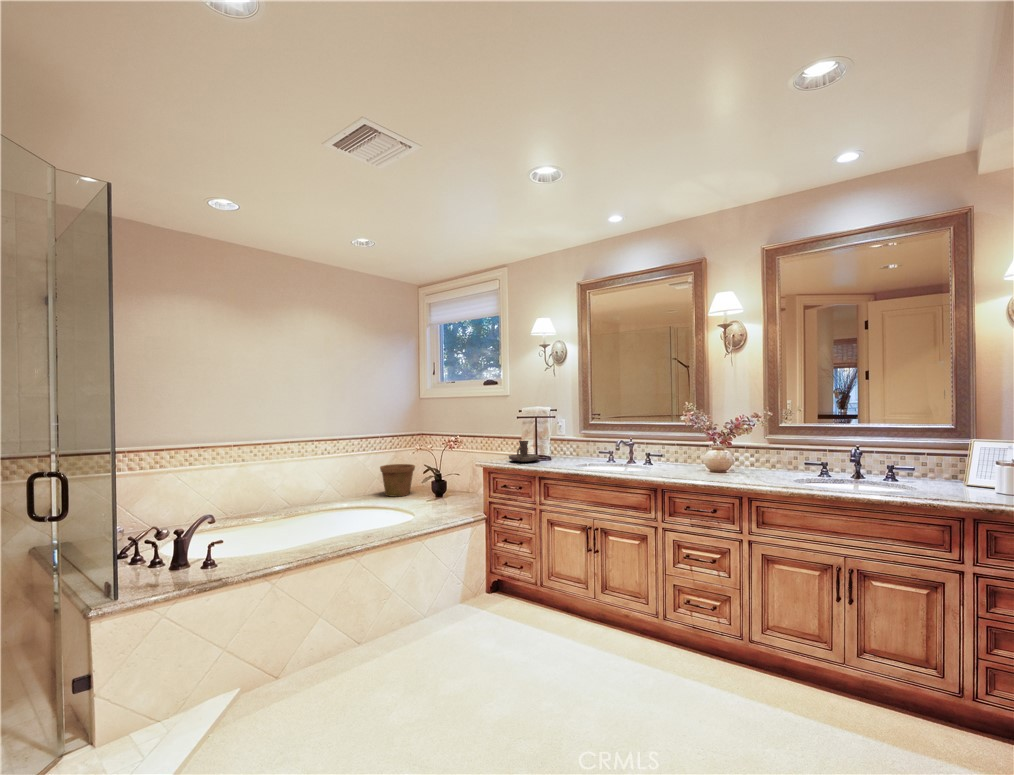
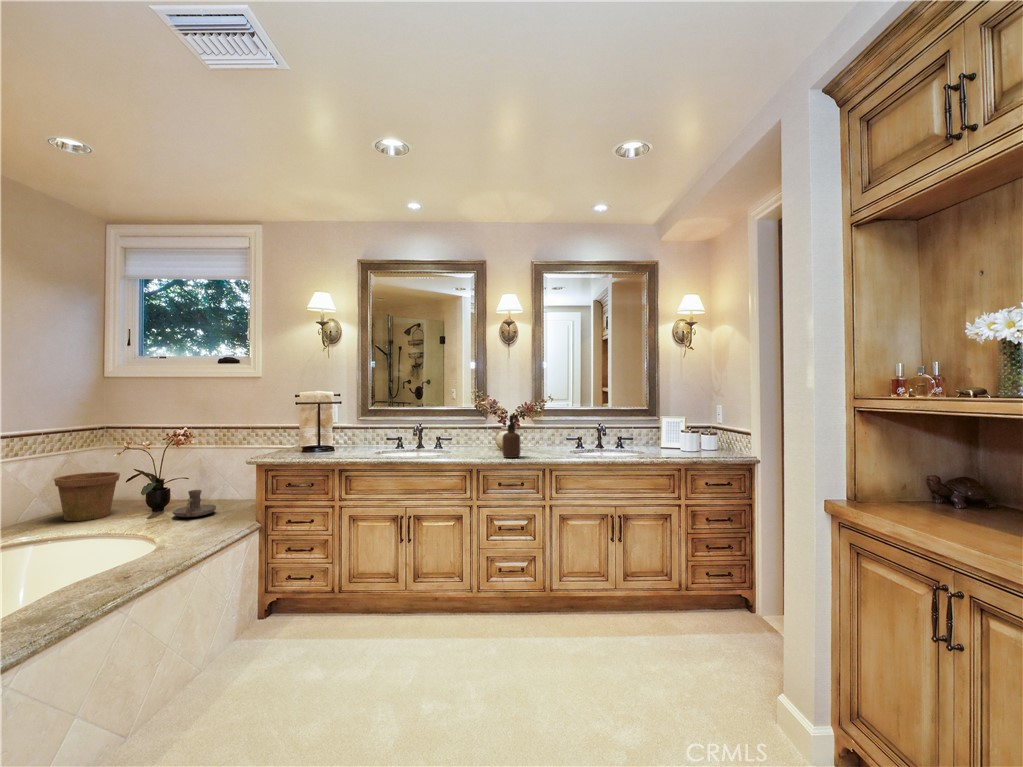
soap dispenser: none [692,434,714,481] -> present [502,416,521,458]
candle holder: present [509,441,539,462] -> present [172,490,216,517]

